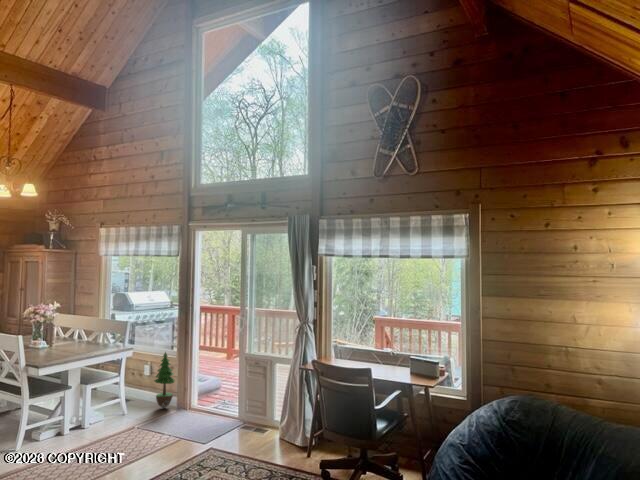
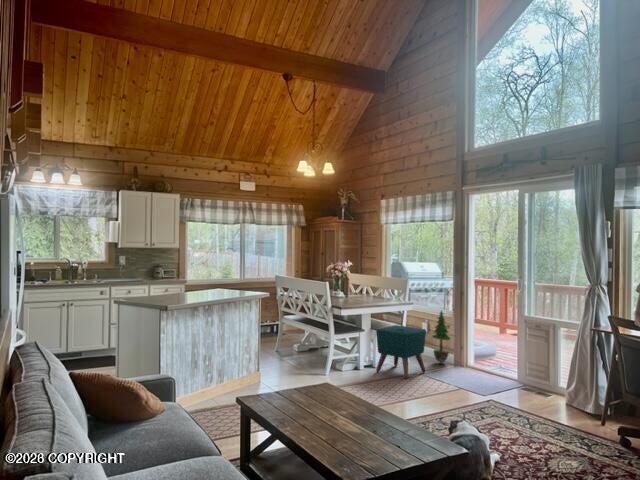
ottoman: none [84,375,147,439] -> present [376,325,426,379]

